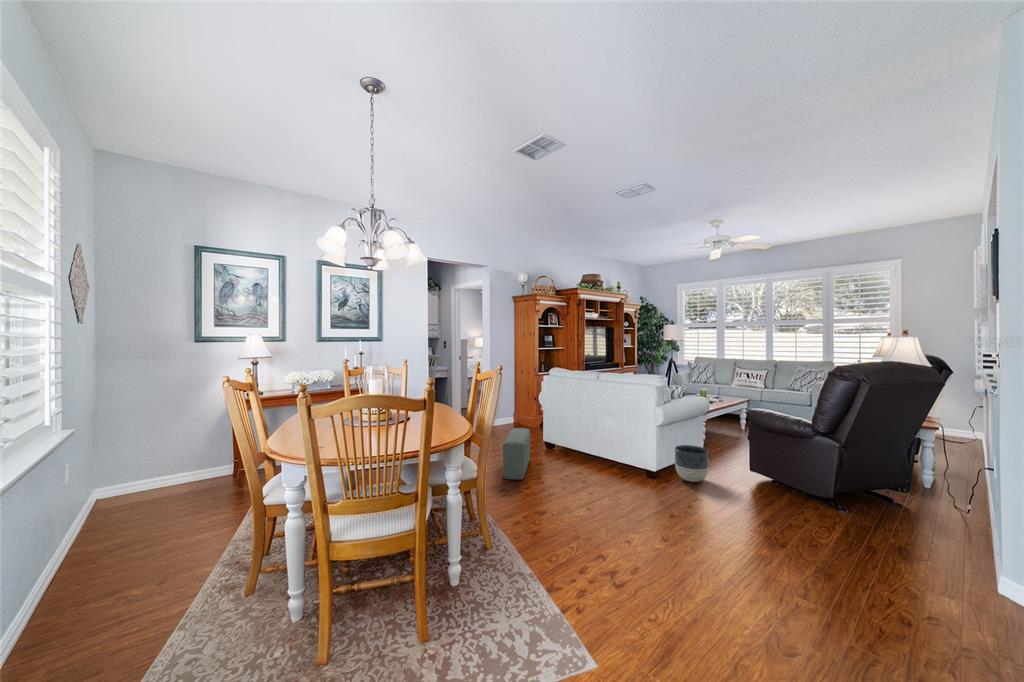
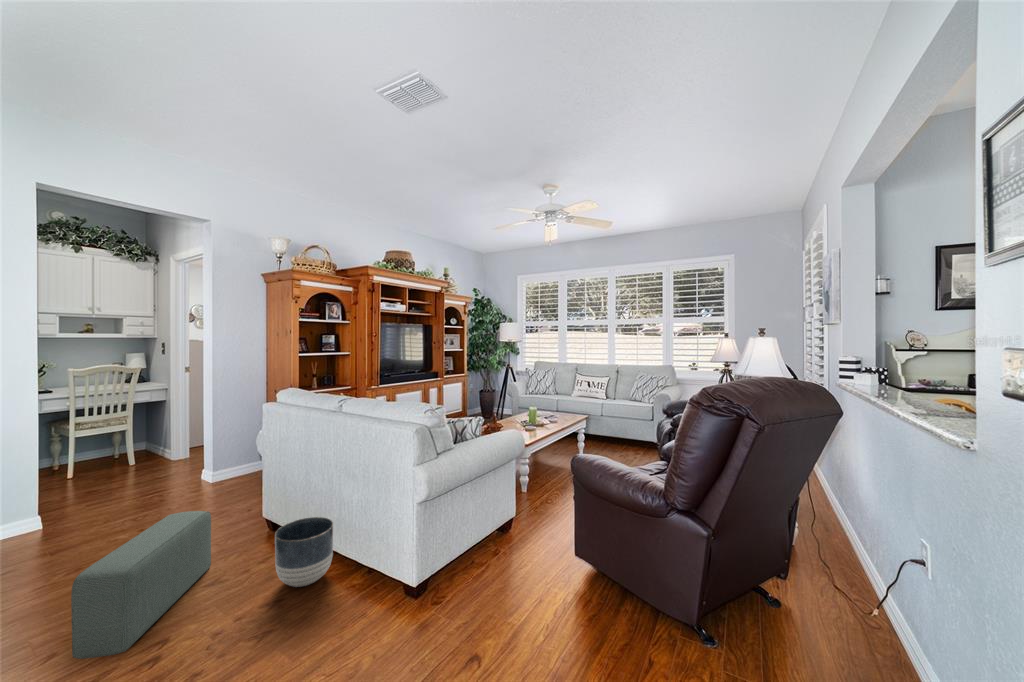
planter: present [675,445,709,482] -> present [275,517,333,587]

